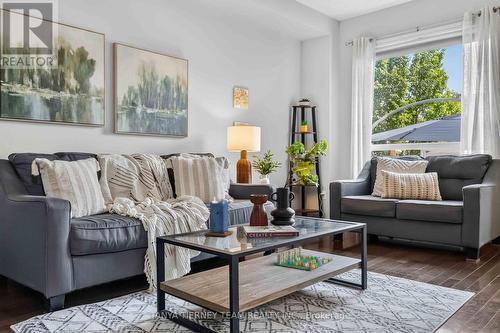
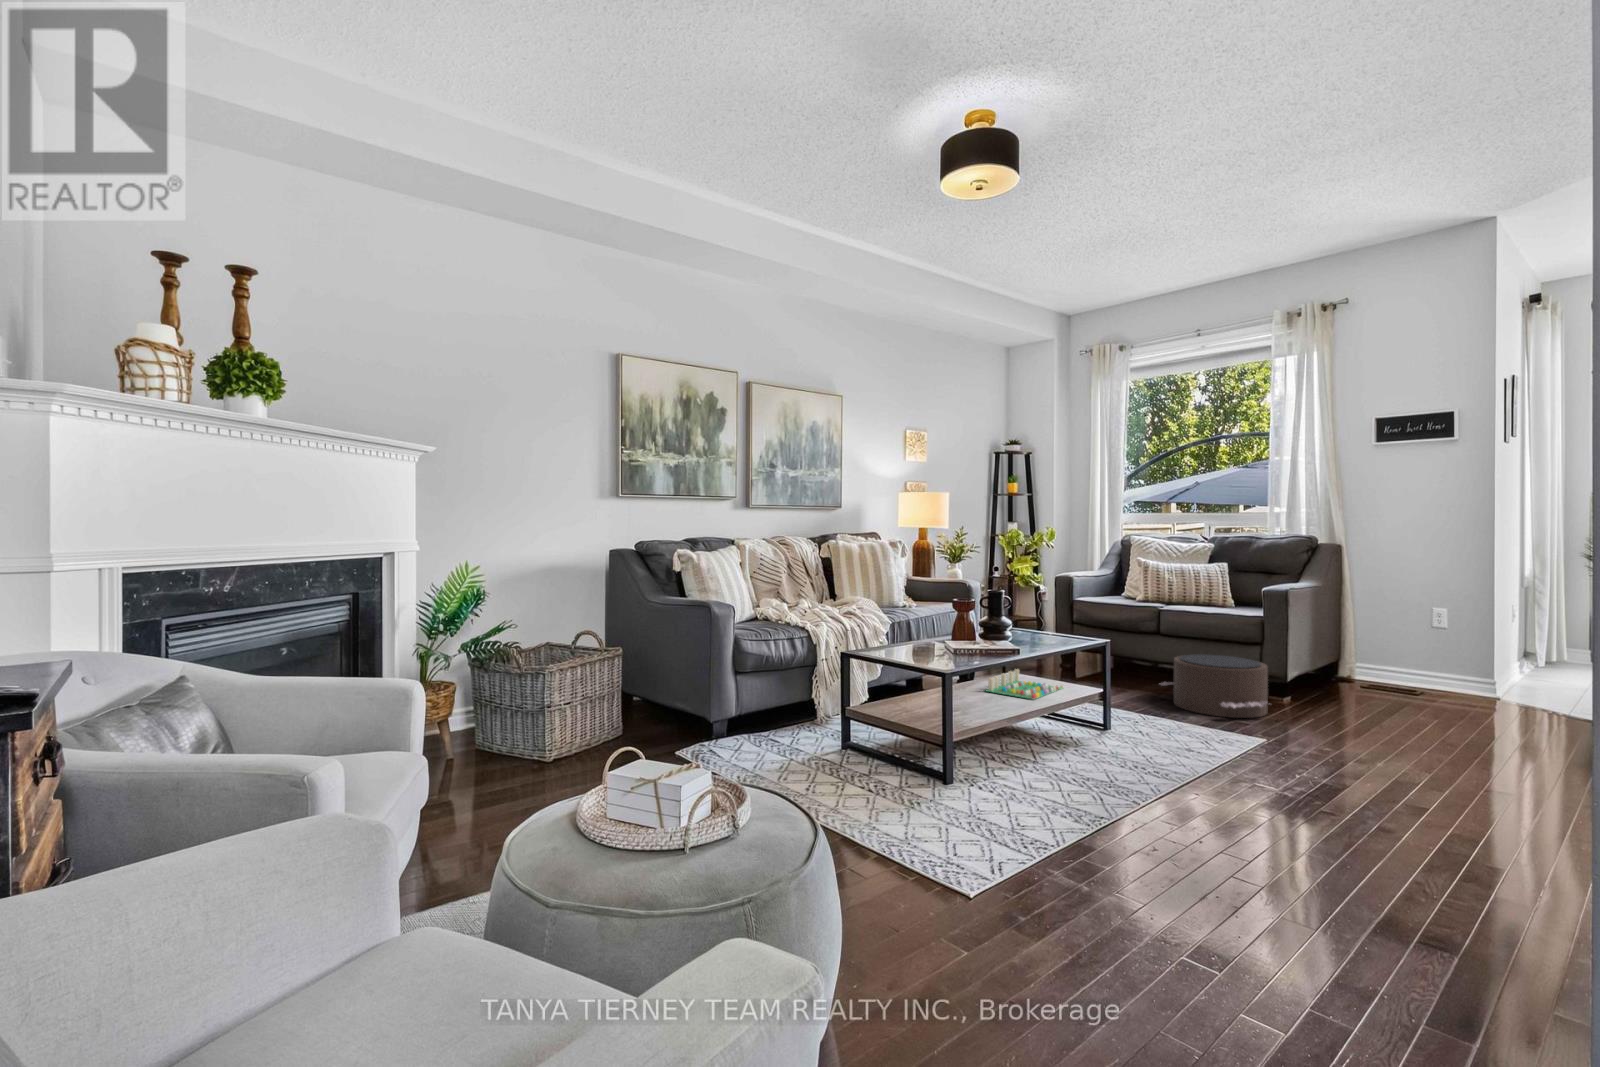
candle: present [205,197,233,236] -> none [900,603,934,653]
pouf: none [397,233,474,276] -> present [1160,654,1268,718]

